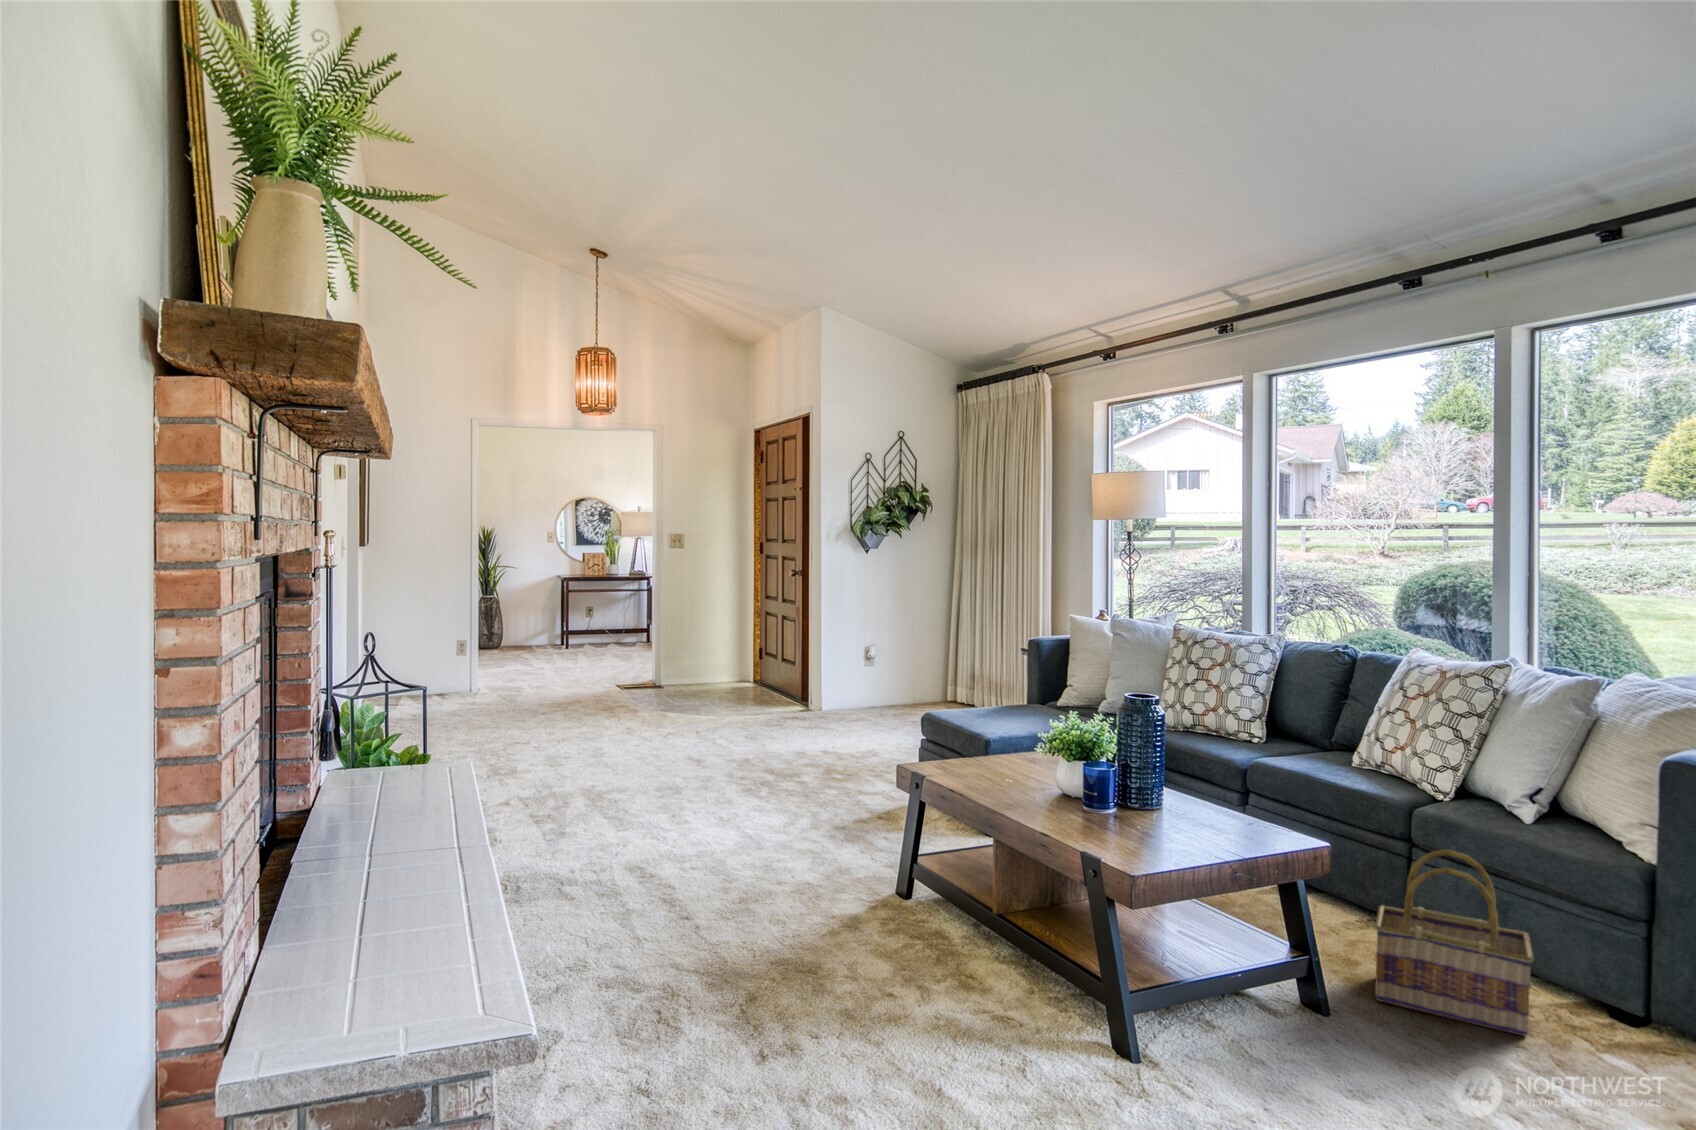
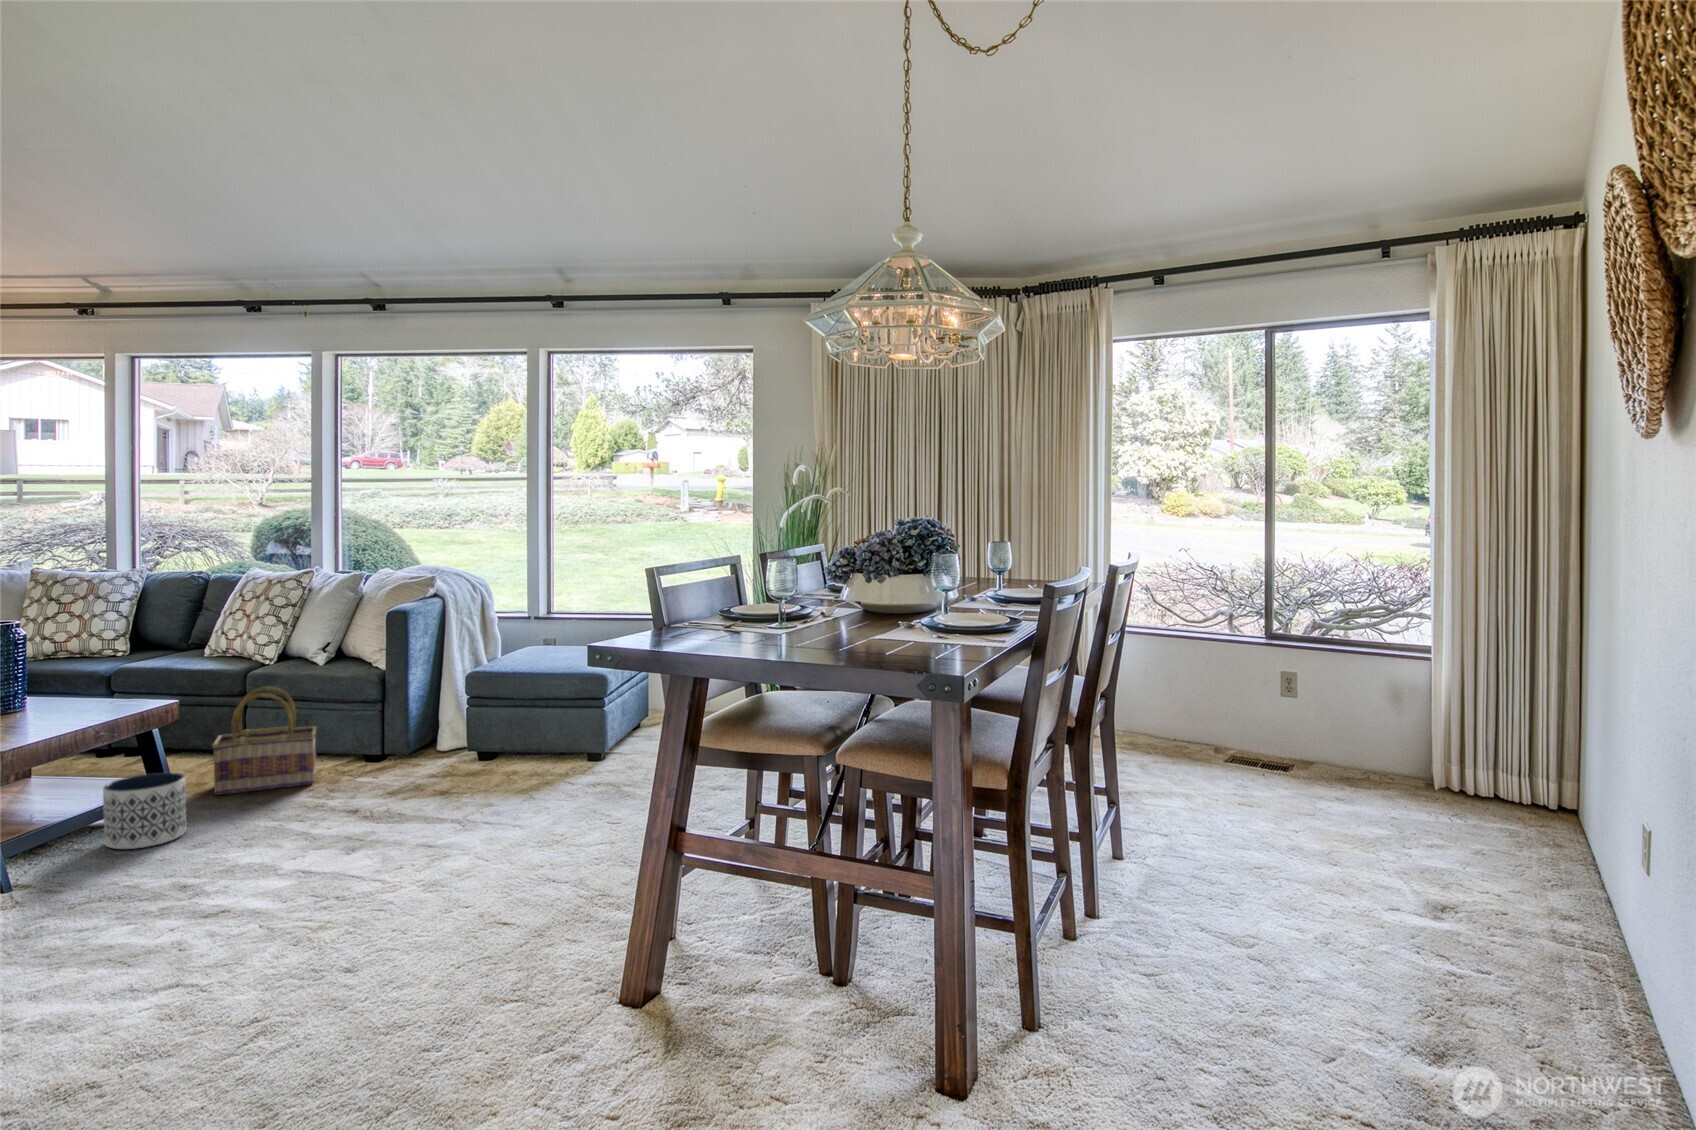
planter: none [1246,961,1351,1087] -> present [103,773,186,849]

